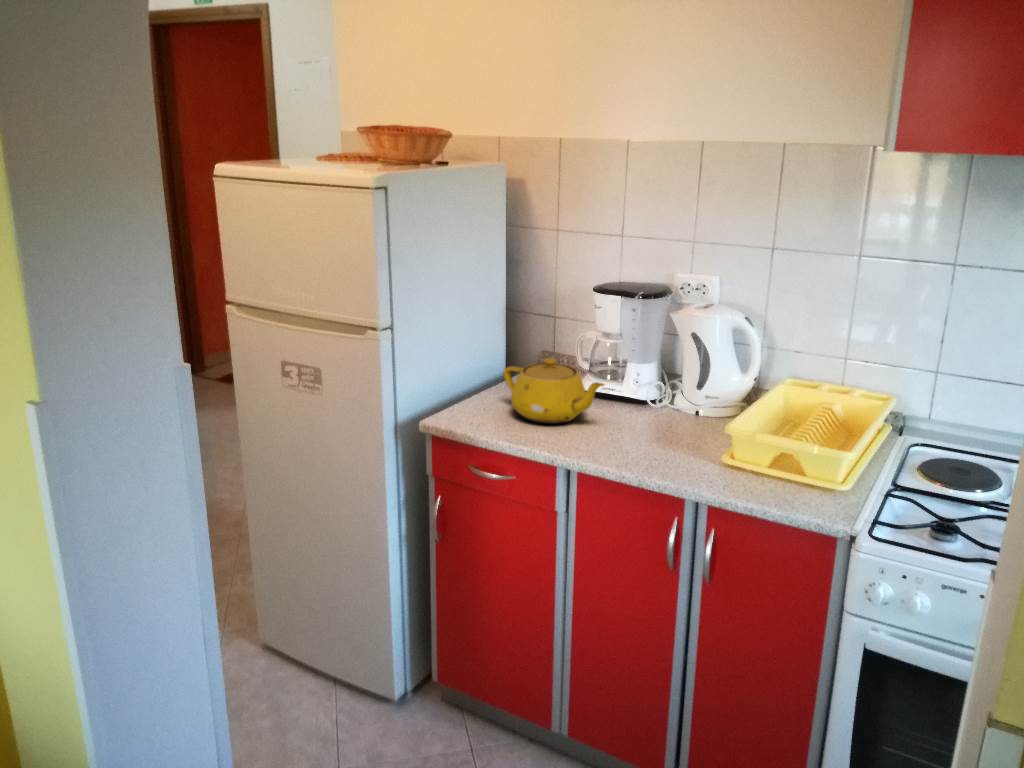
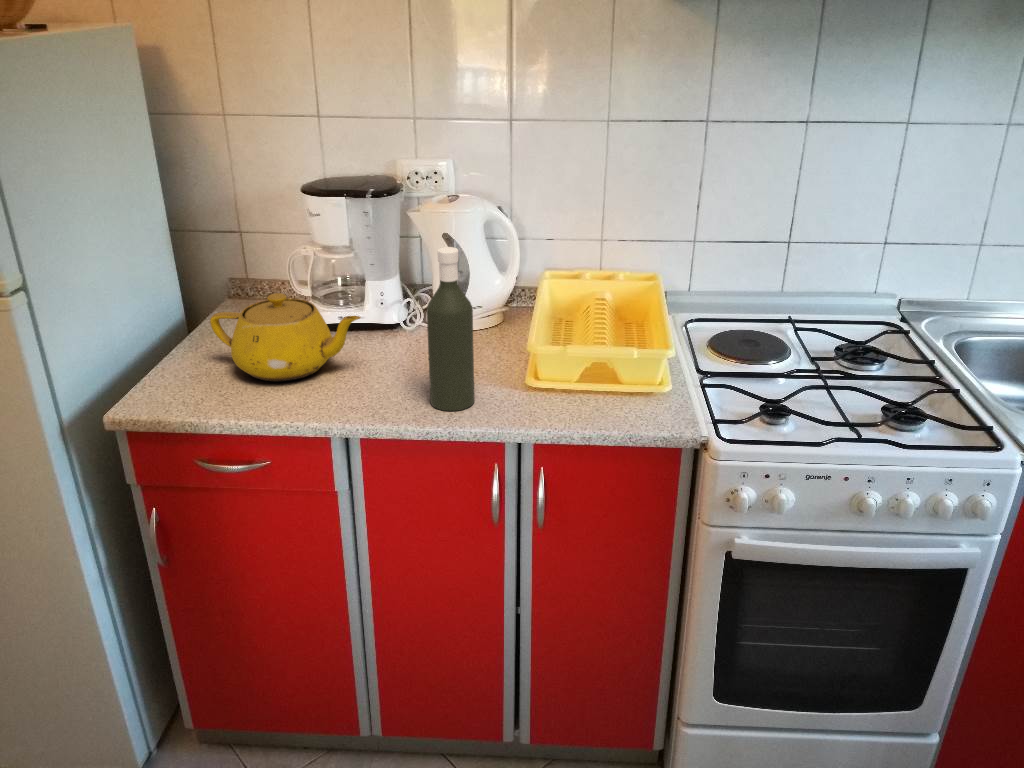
bottle: none [638,337,680,467] -> present [427,247,474,411]

